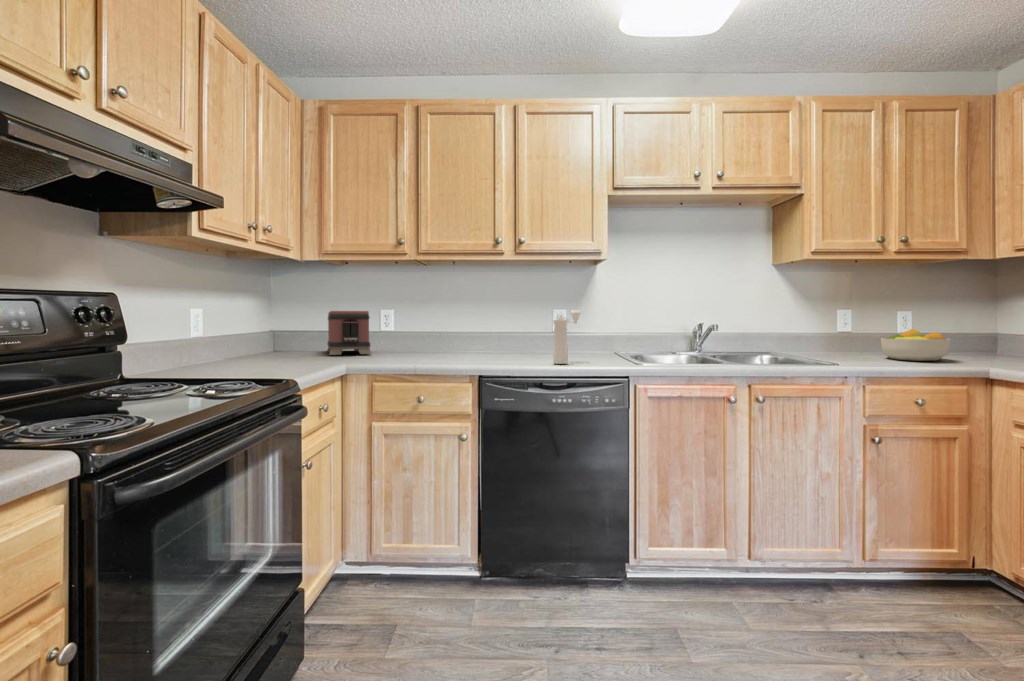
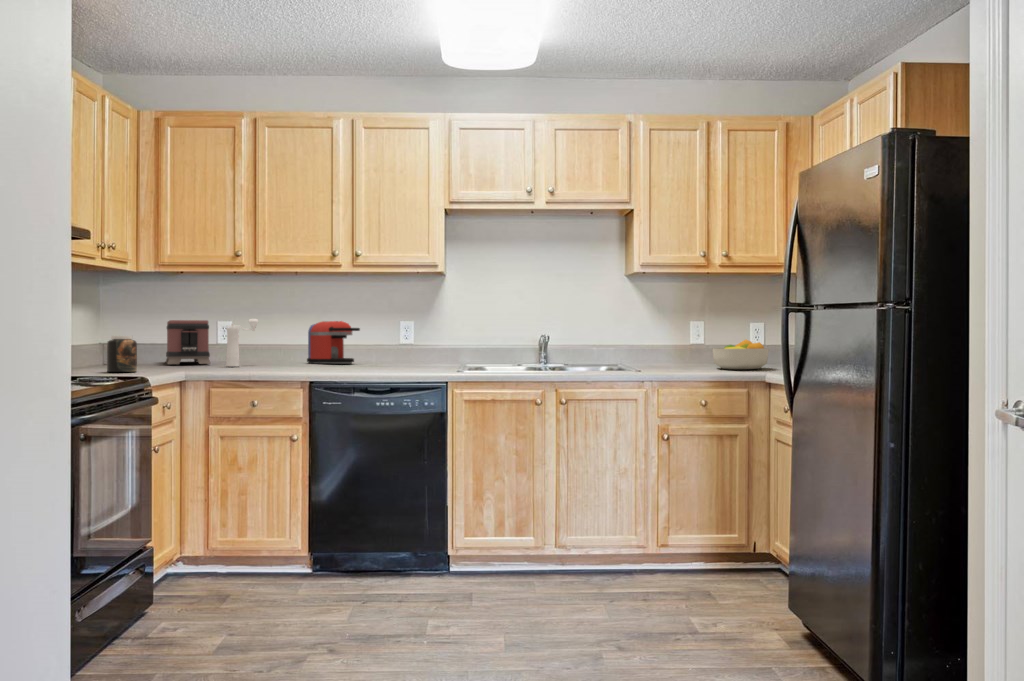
pepper mill: present [553,310,581,364] -> present [226,319,258,366]
coffee maker: none [462,311,516,353] -> present [307,321,360,364]
jar: none [265,327,297,367] -> present [107,336,137,372]

